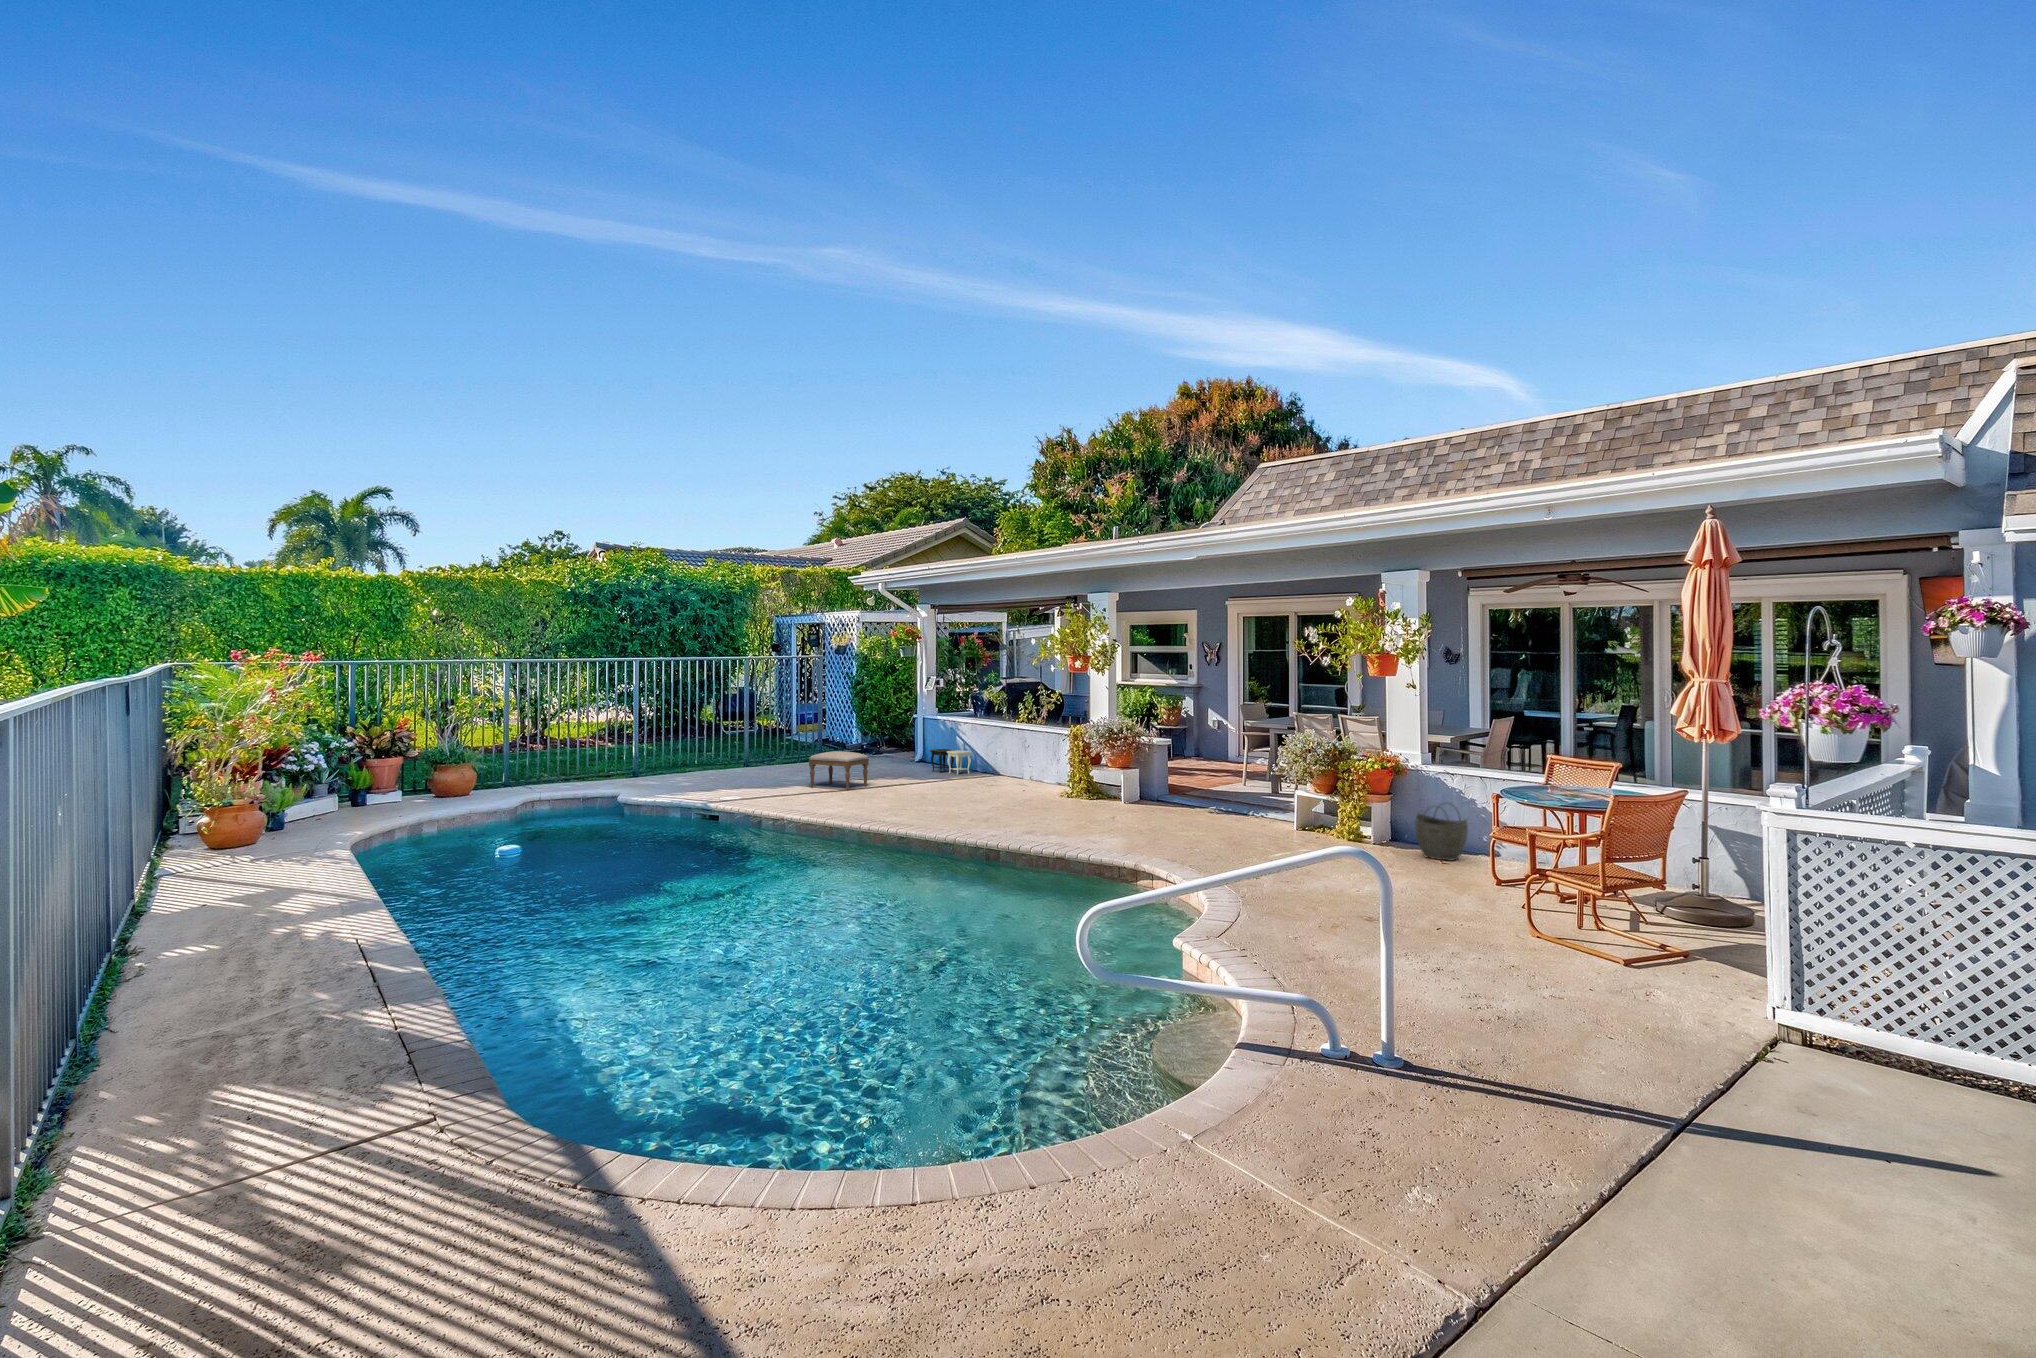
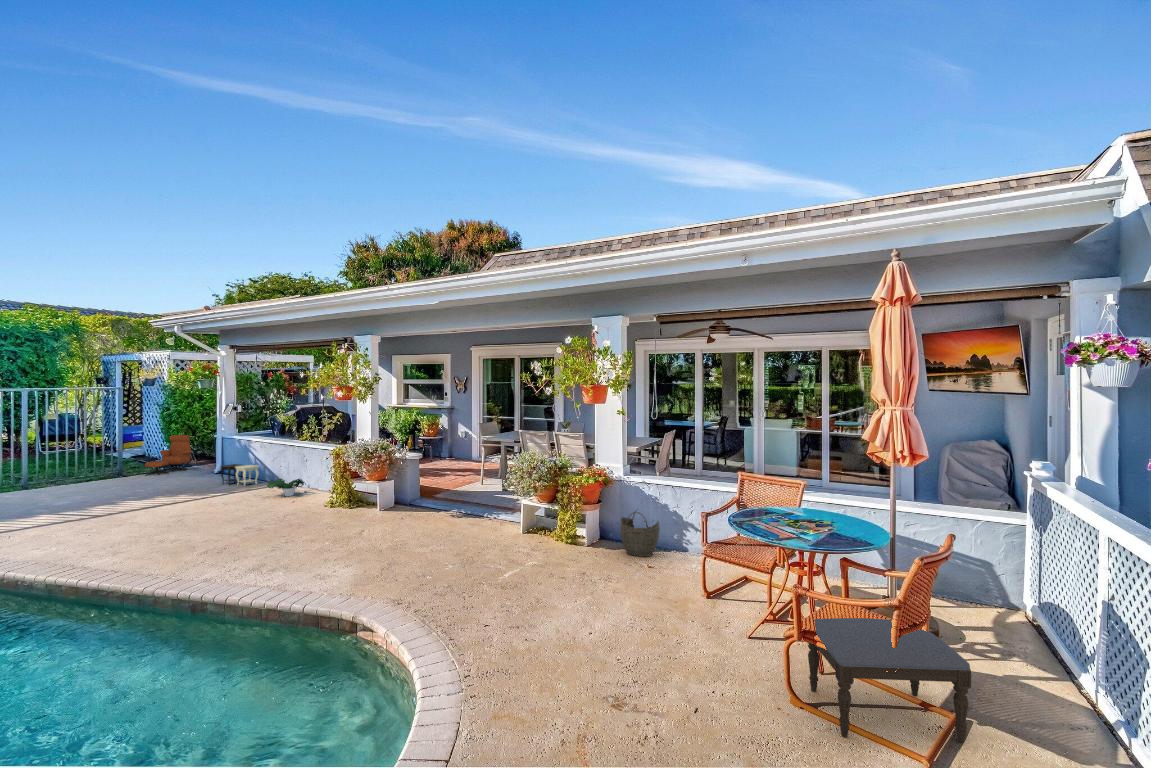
lounge chair: none [846,715,889,760] -> present [145,435,193,475]
ottoman: present [809,751,869,790] -> present [808,618,971,742]
potted plant: none [988,765,1030,786] -> present [267,479,306,496]

